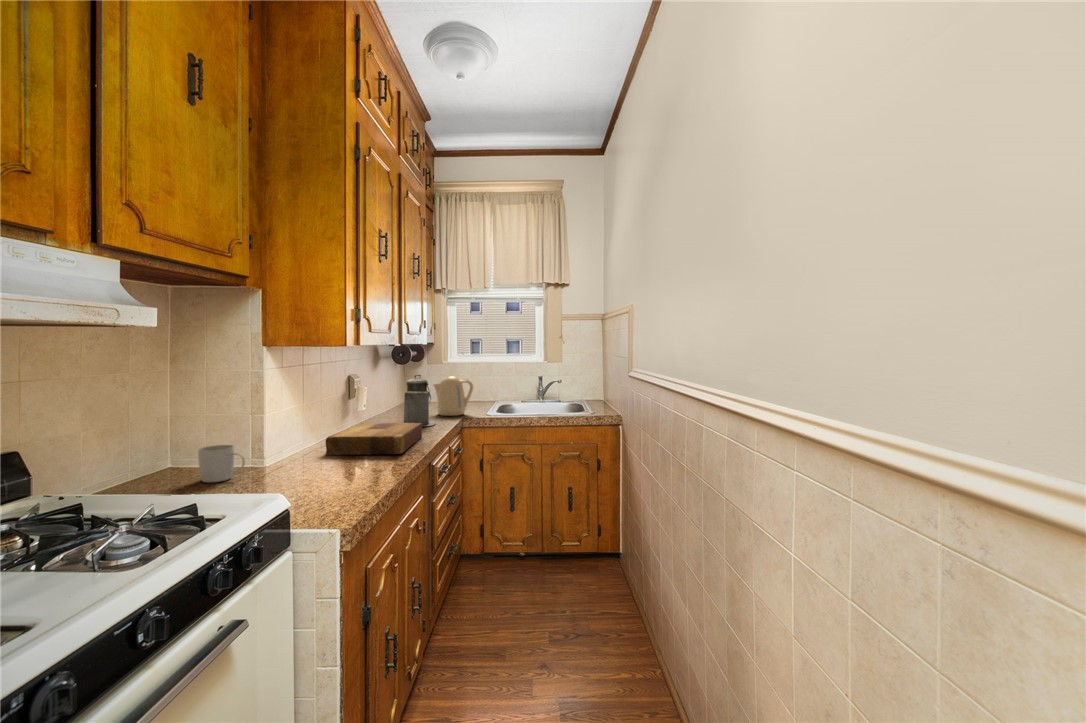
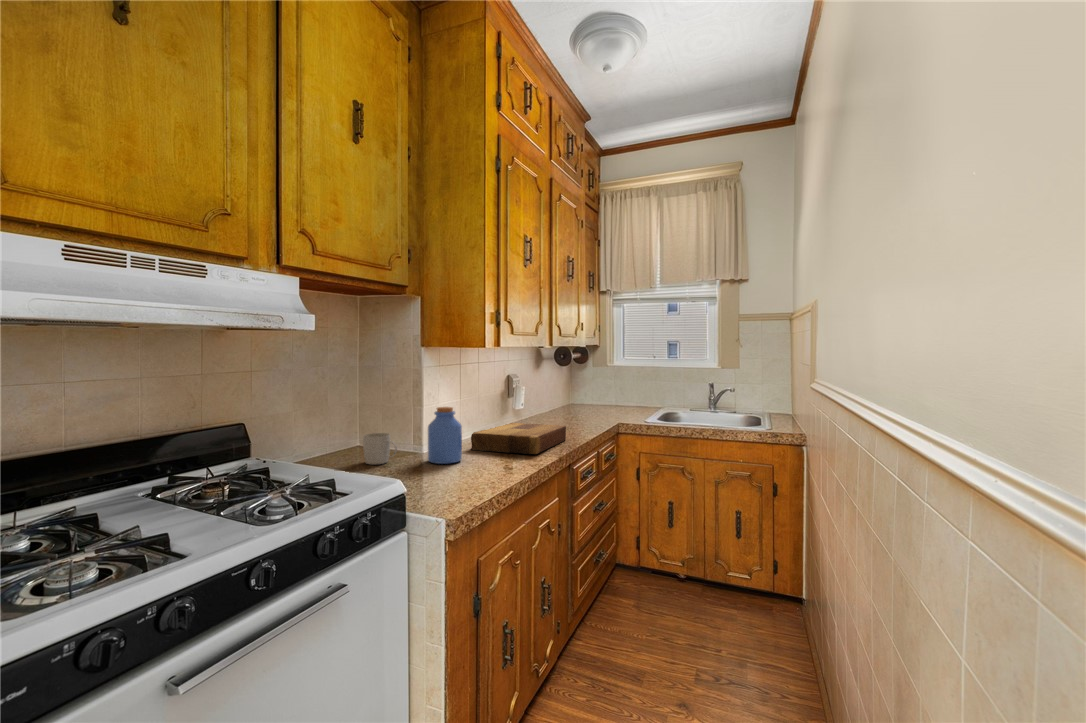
canister: present [404,375,435,426] -> none [551,377,586,430]
kettle: present [434,376,473,416] -> none [590,380,631,421]
jar: none [282,411,323,473] -> present [428,407,462,464]

